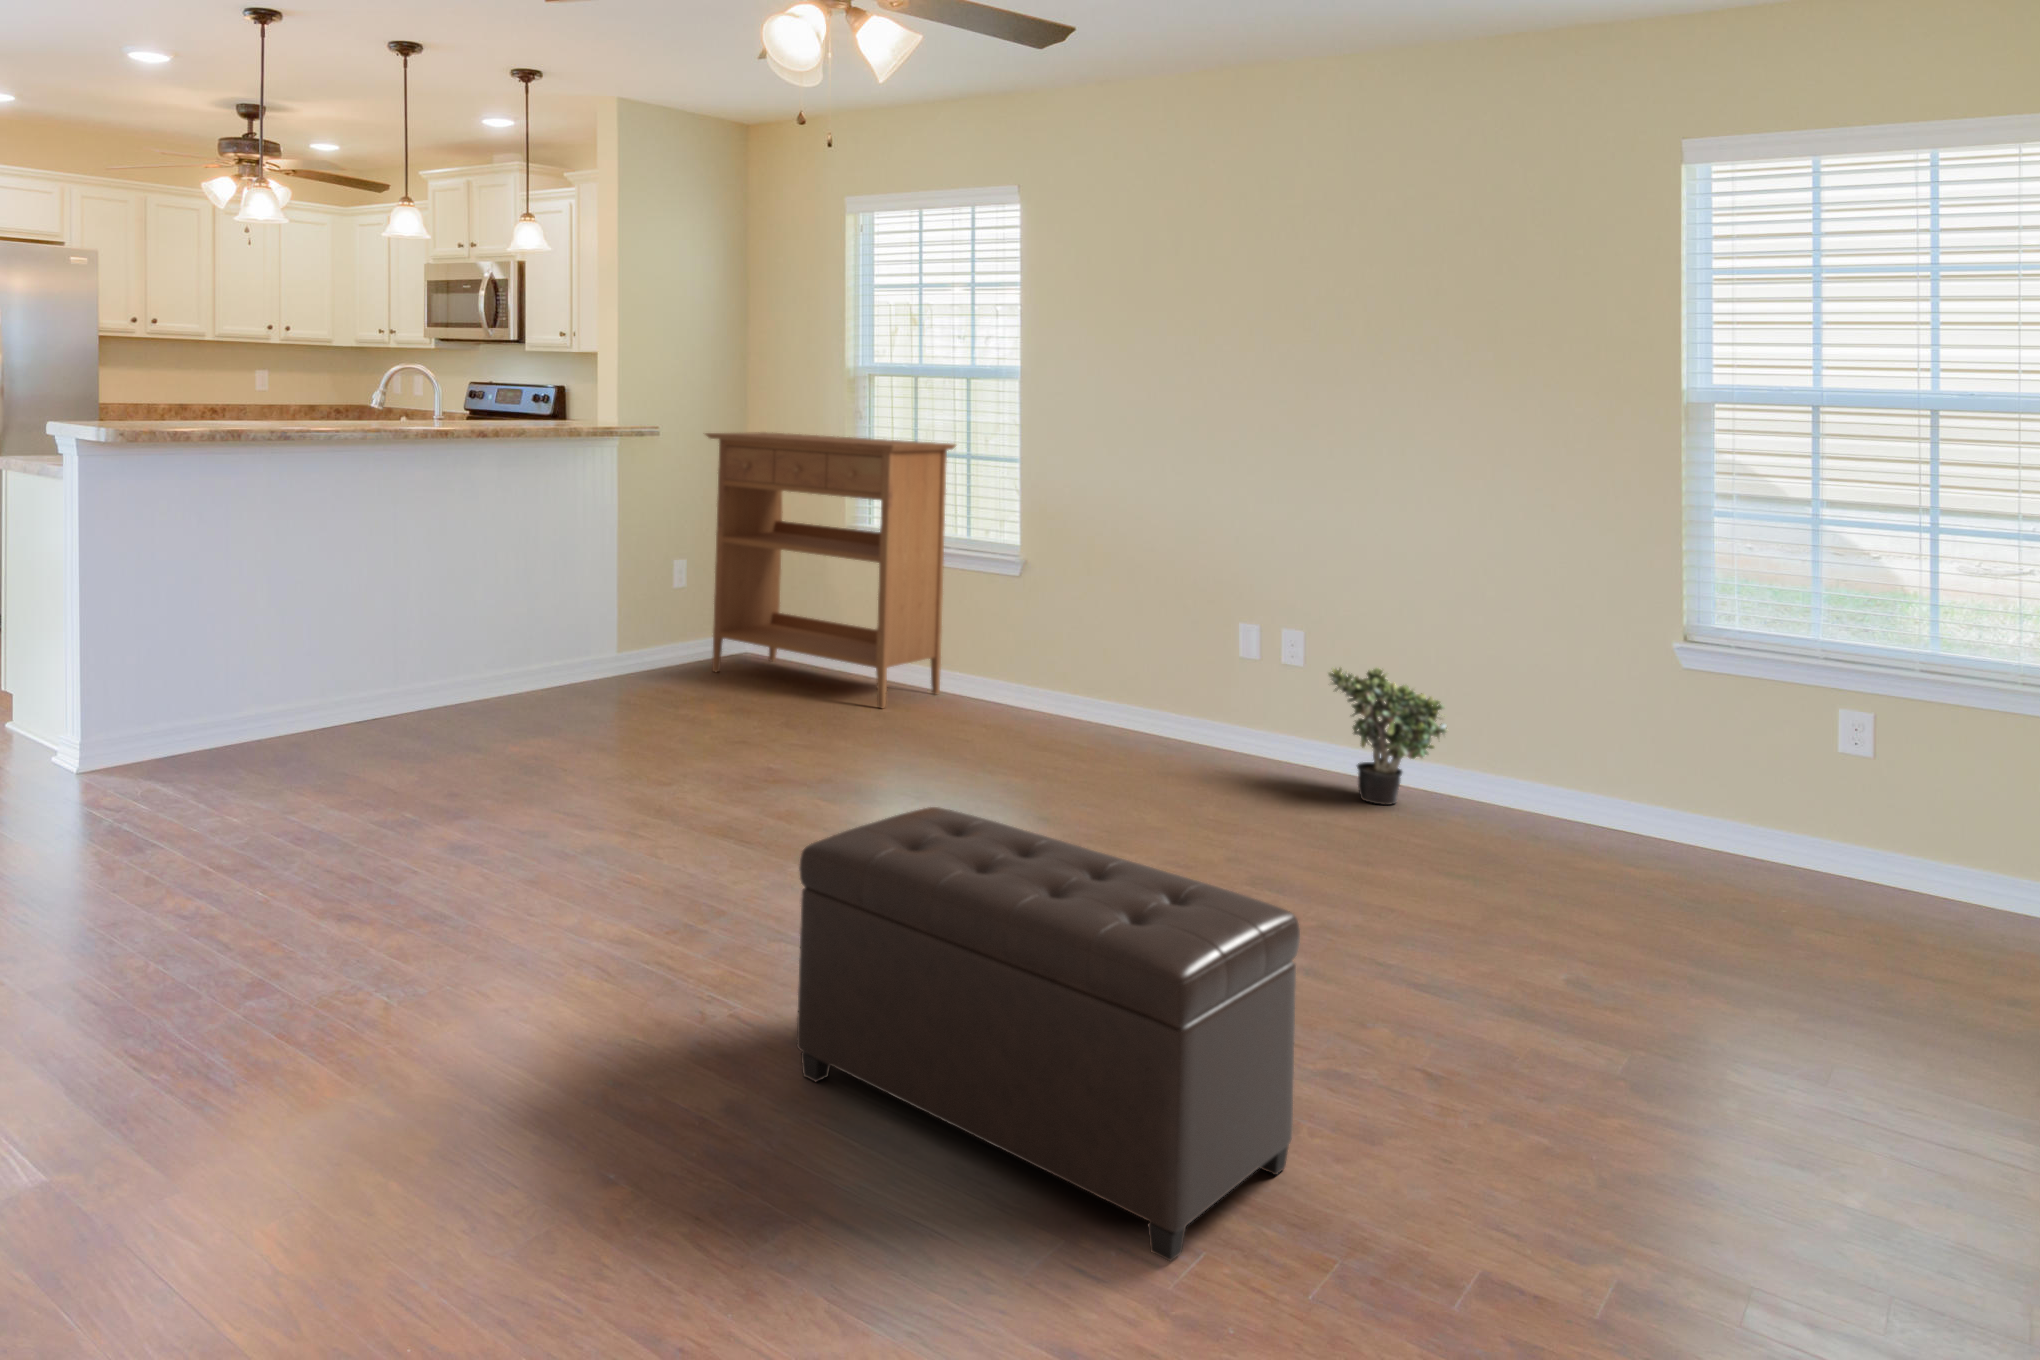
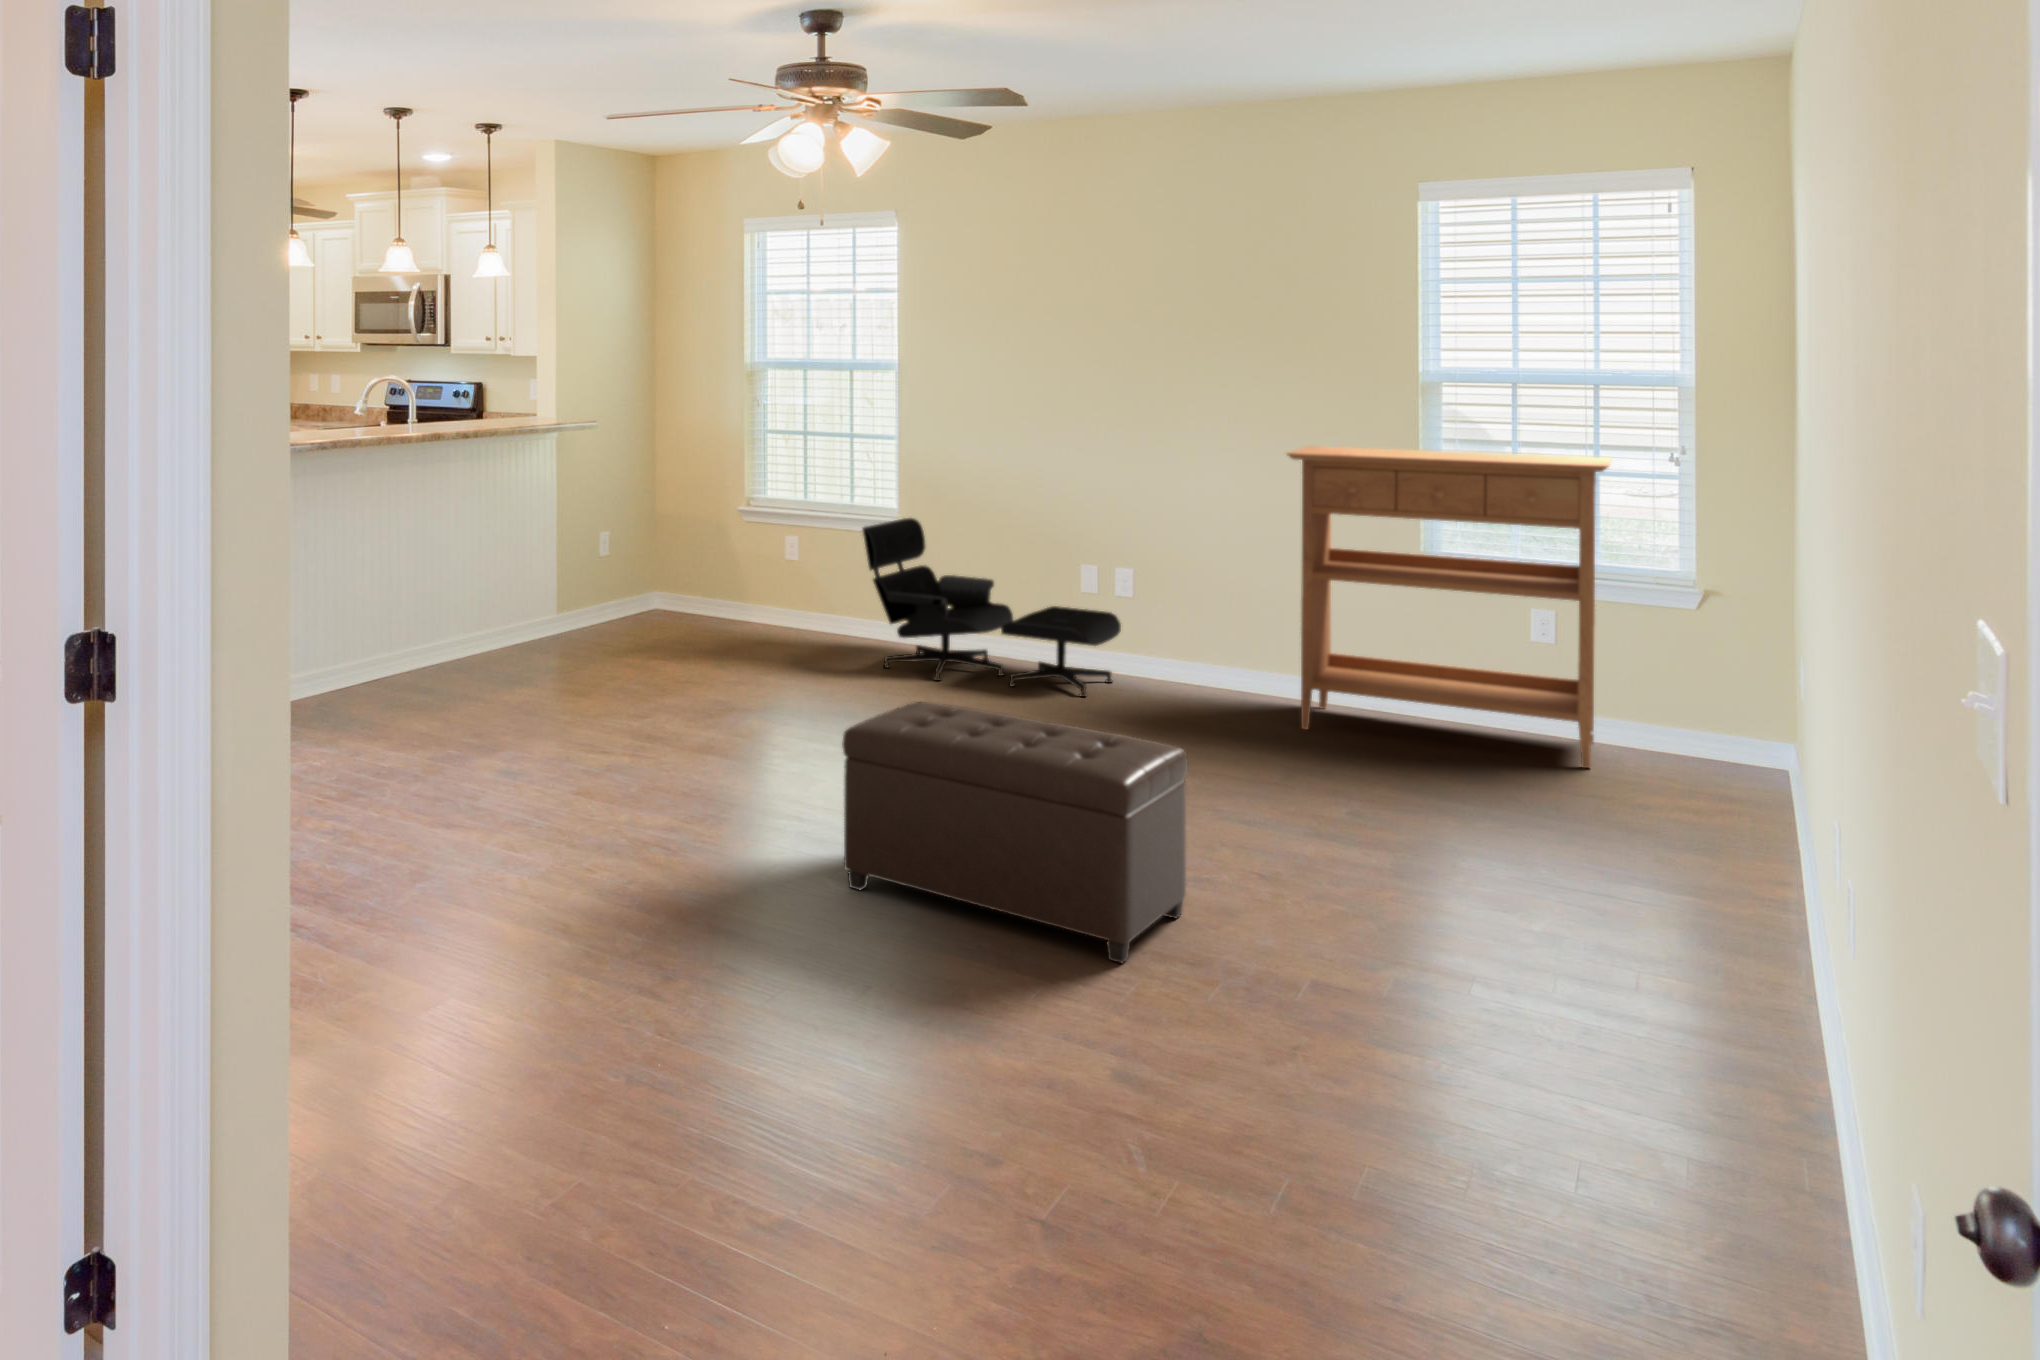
console table: present [705,432,955,708] -> present [1287,446,1611,768]
lounge chair: none [960,556,1279,792] -> present [862,518,1121,697]
potted plant: present [1329,668,1447,805] -> none [1160,593,1253,699]

